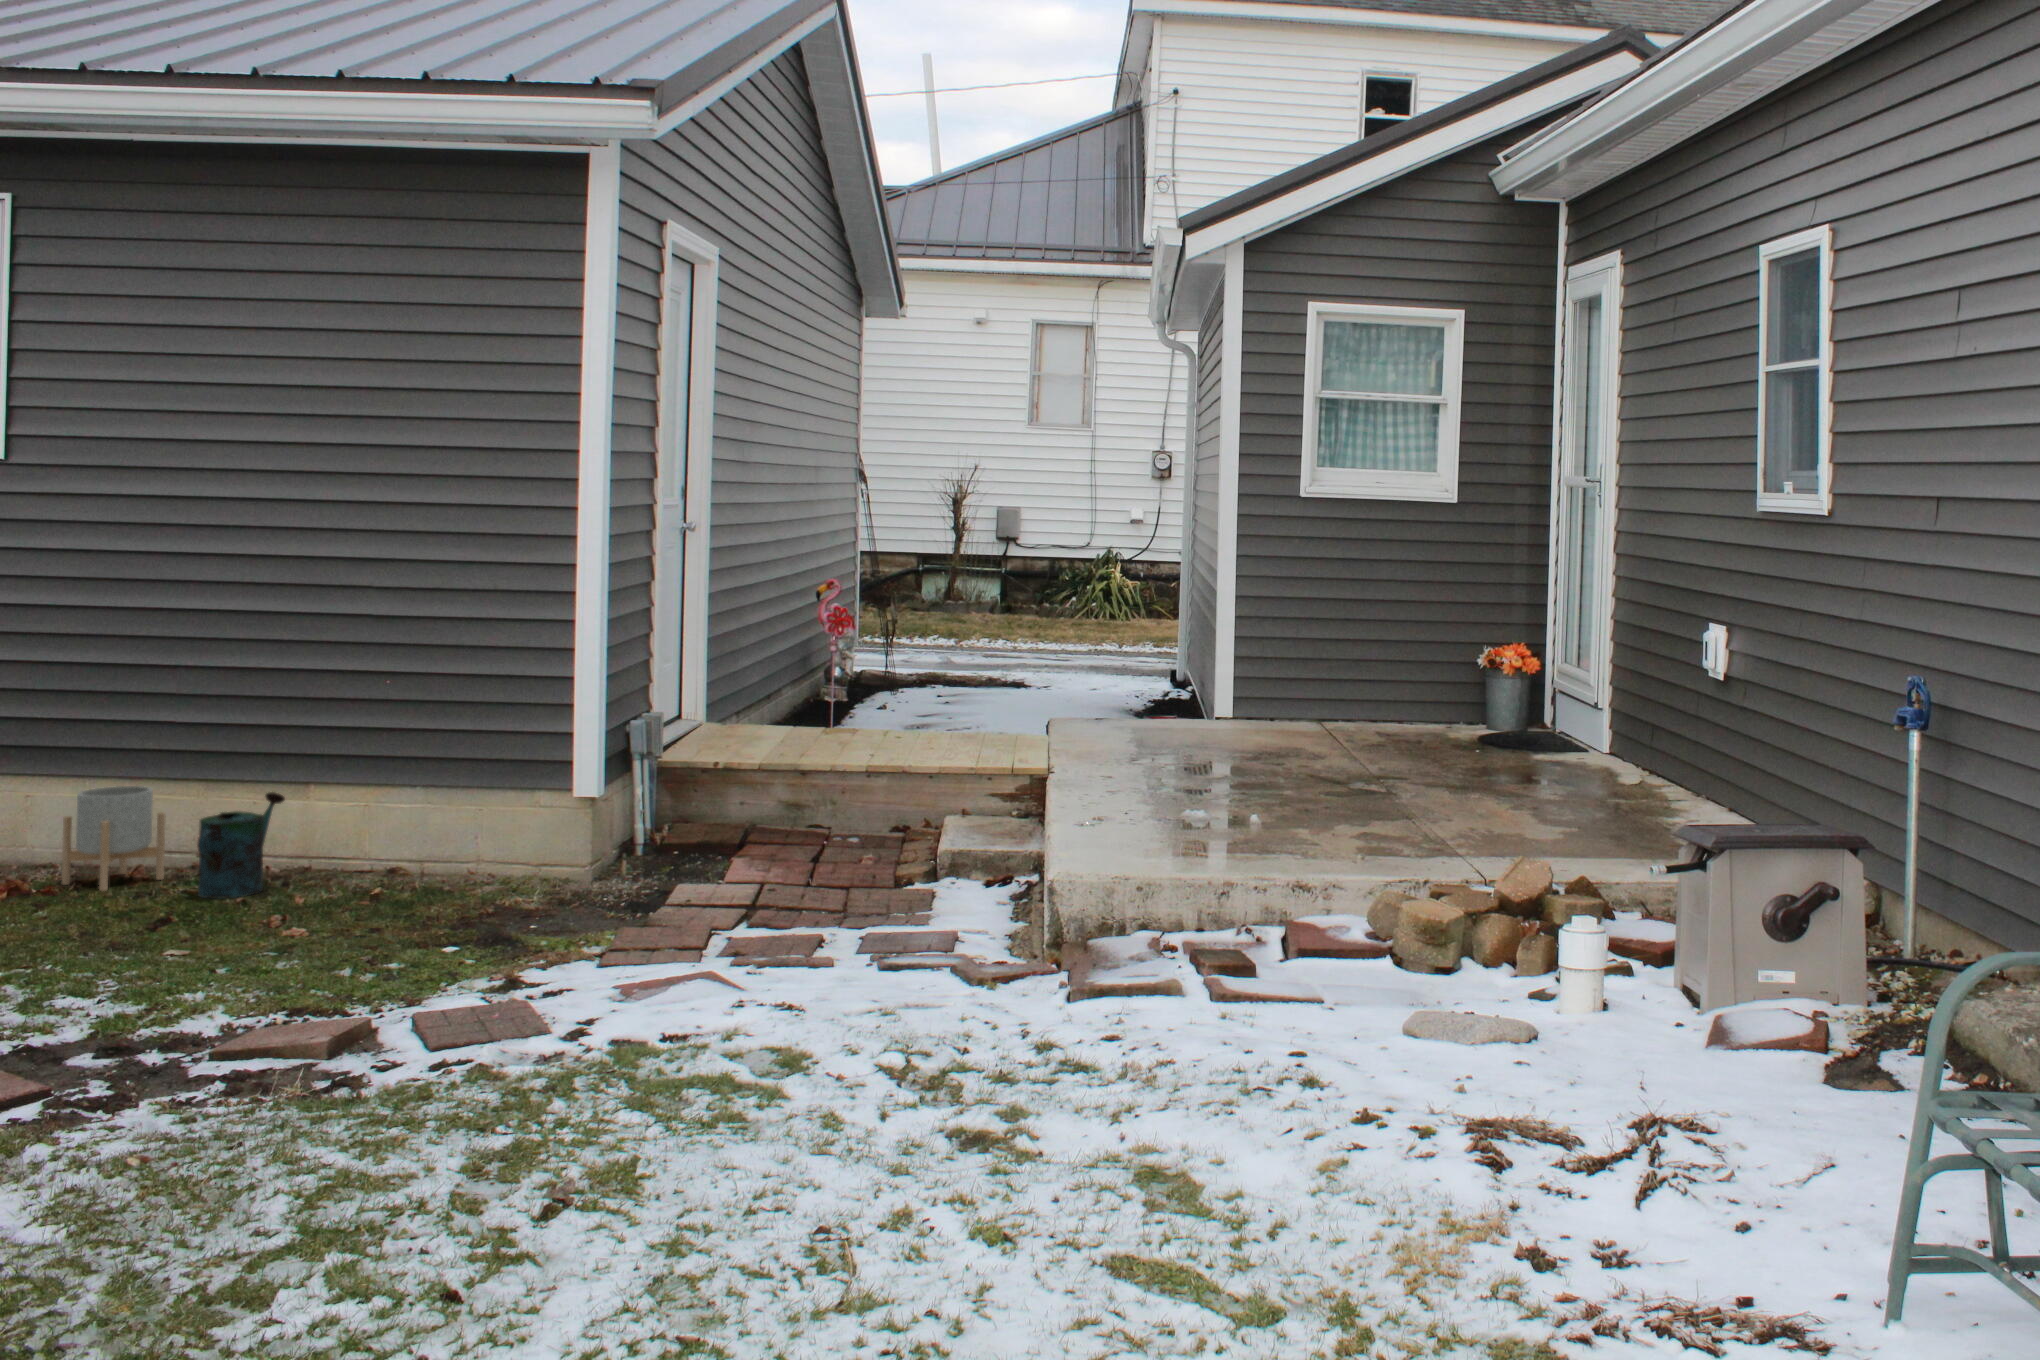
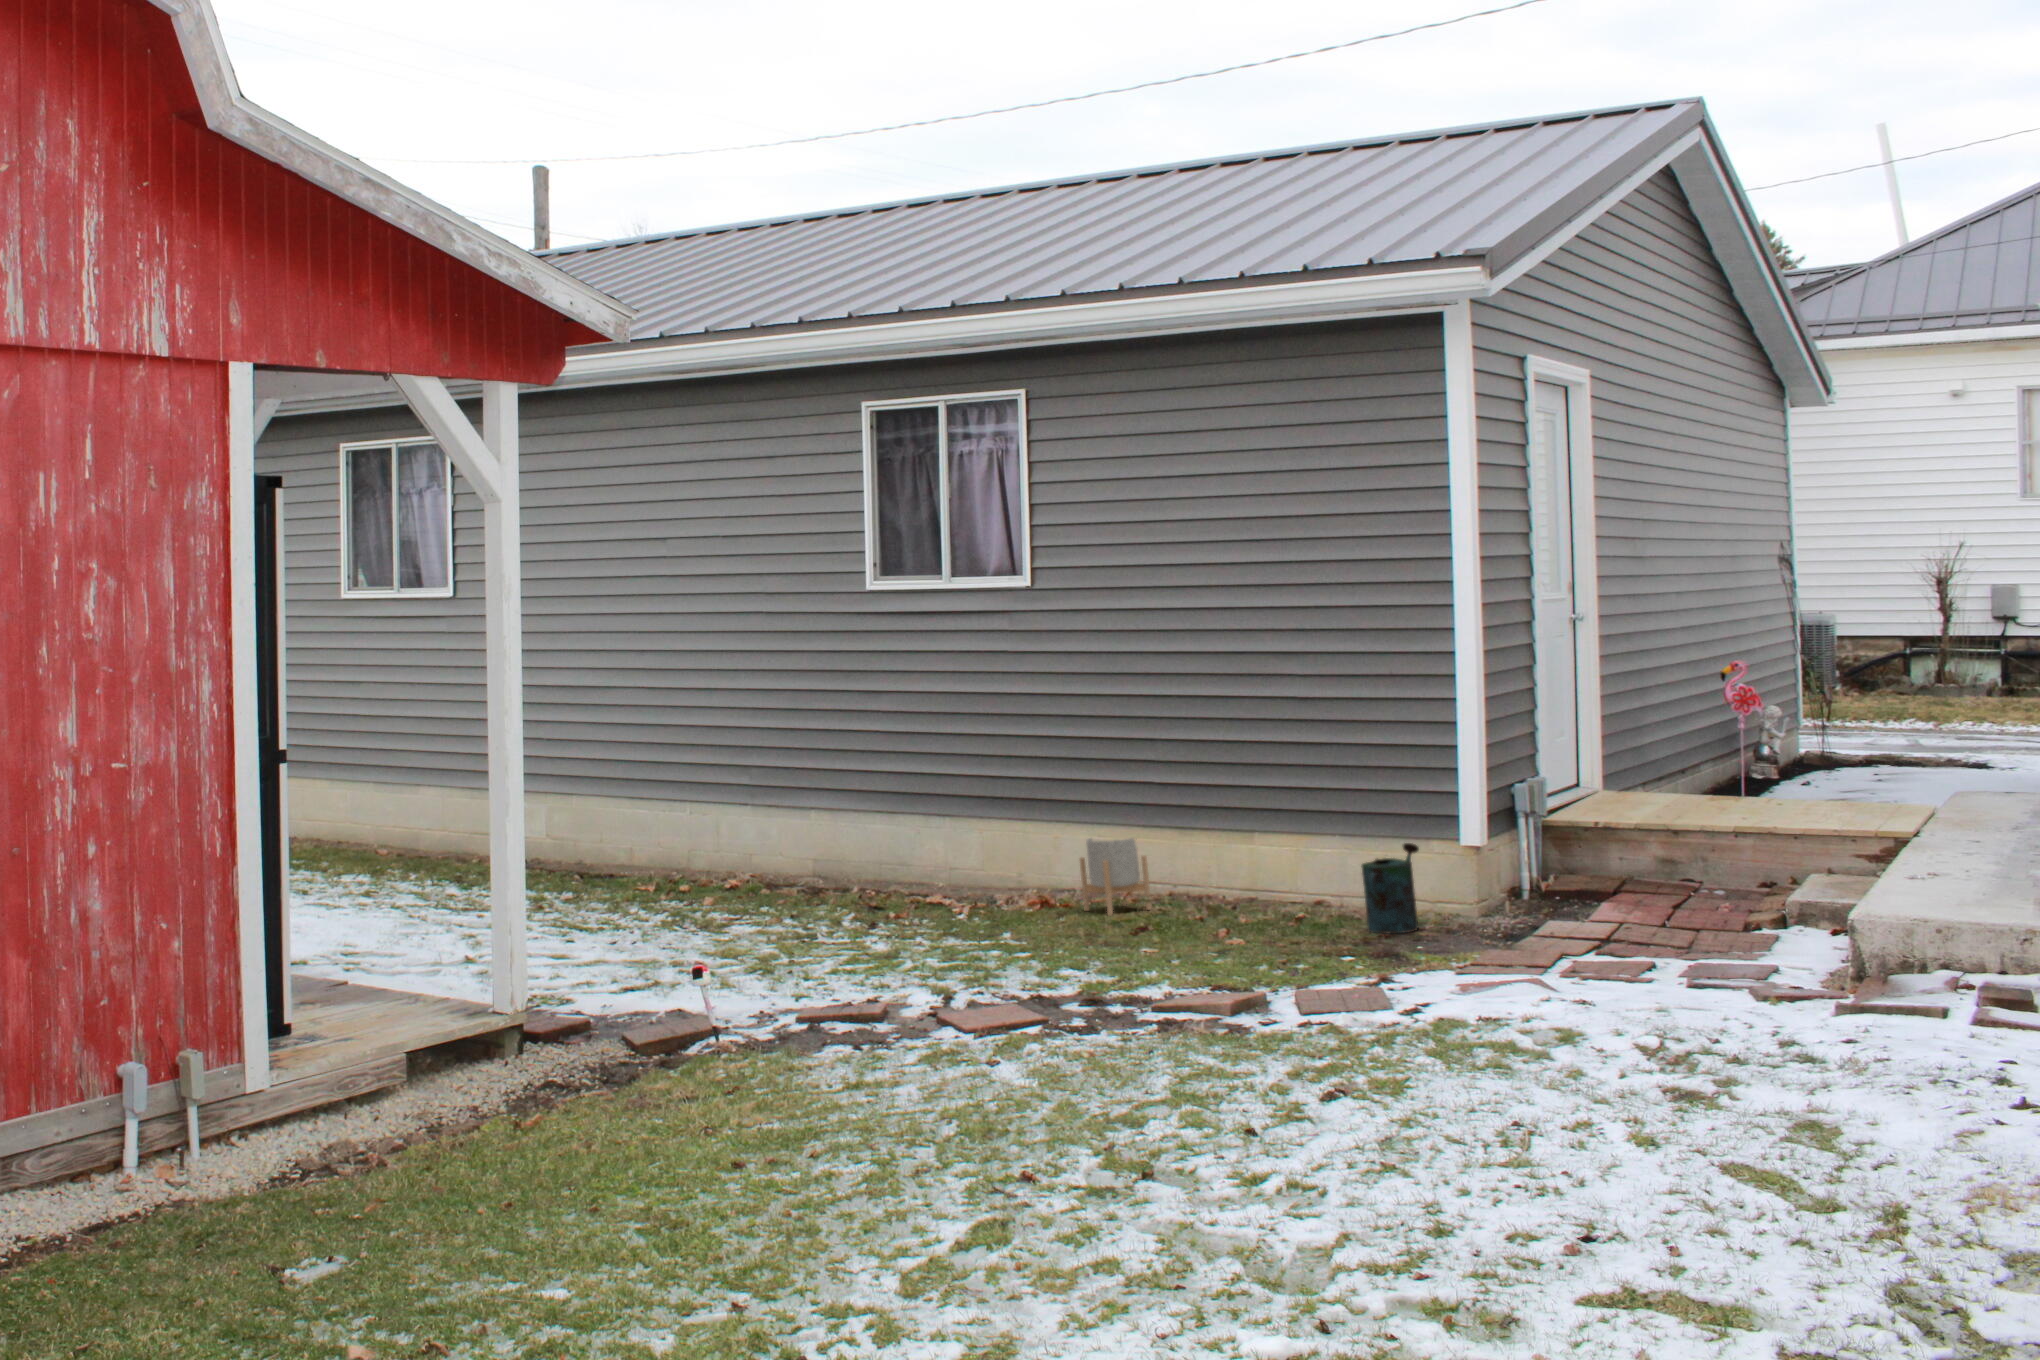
watering can: present [197,792,285,898] -> present [1361,843,1419,934]

